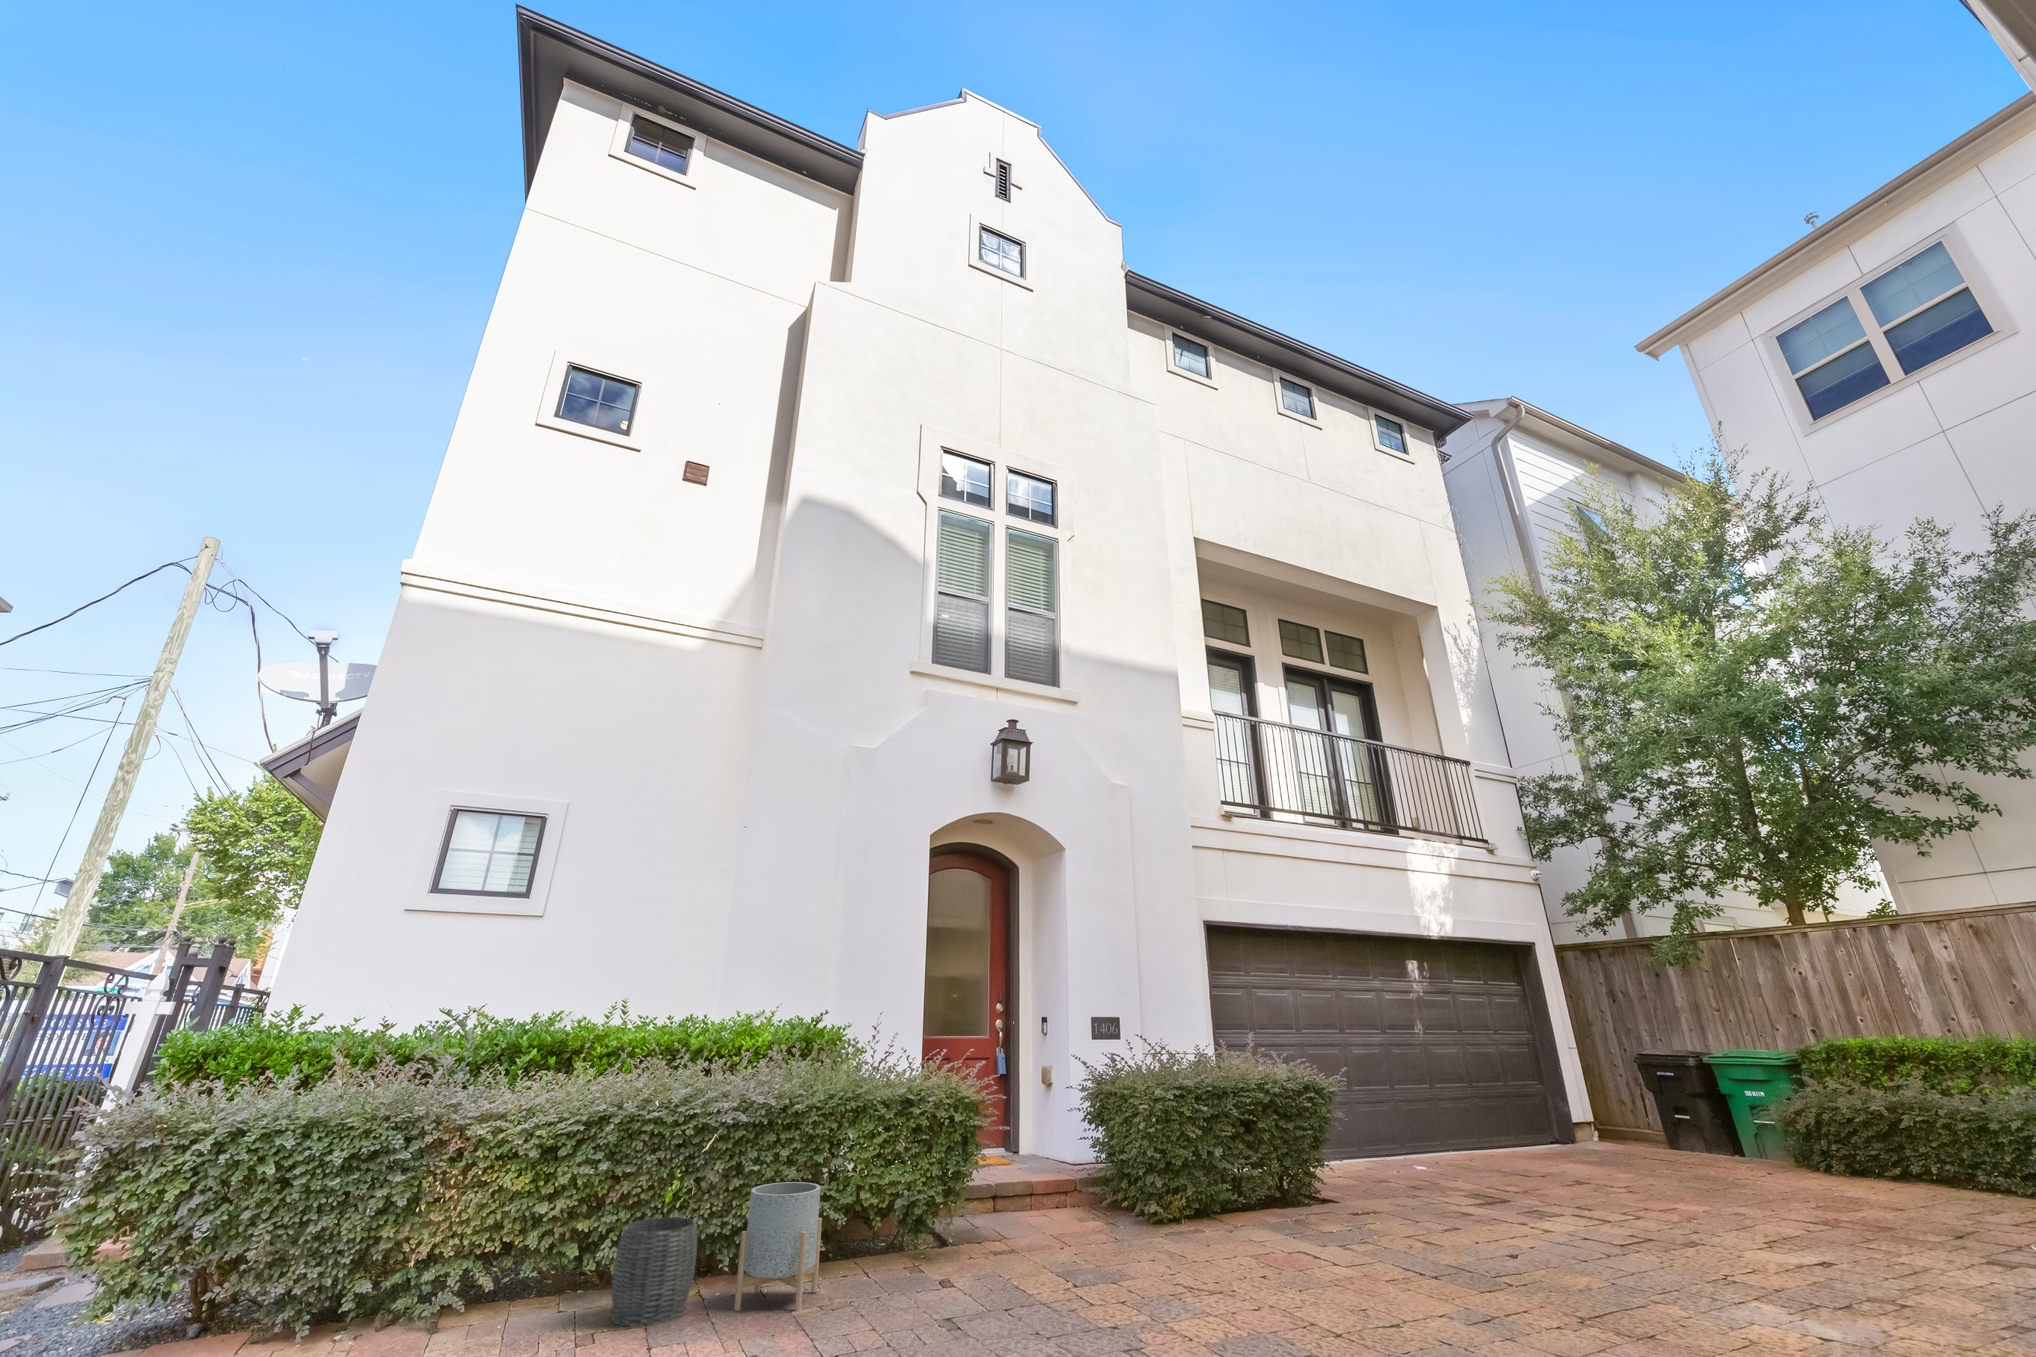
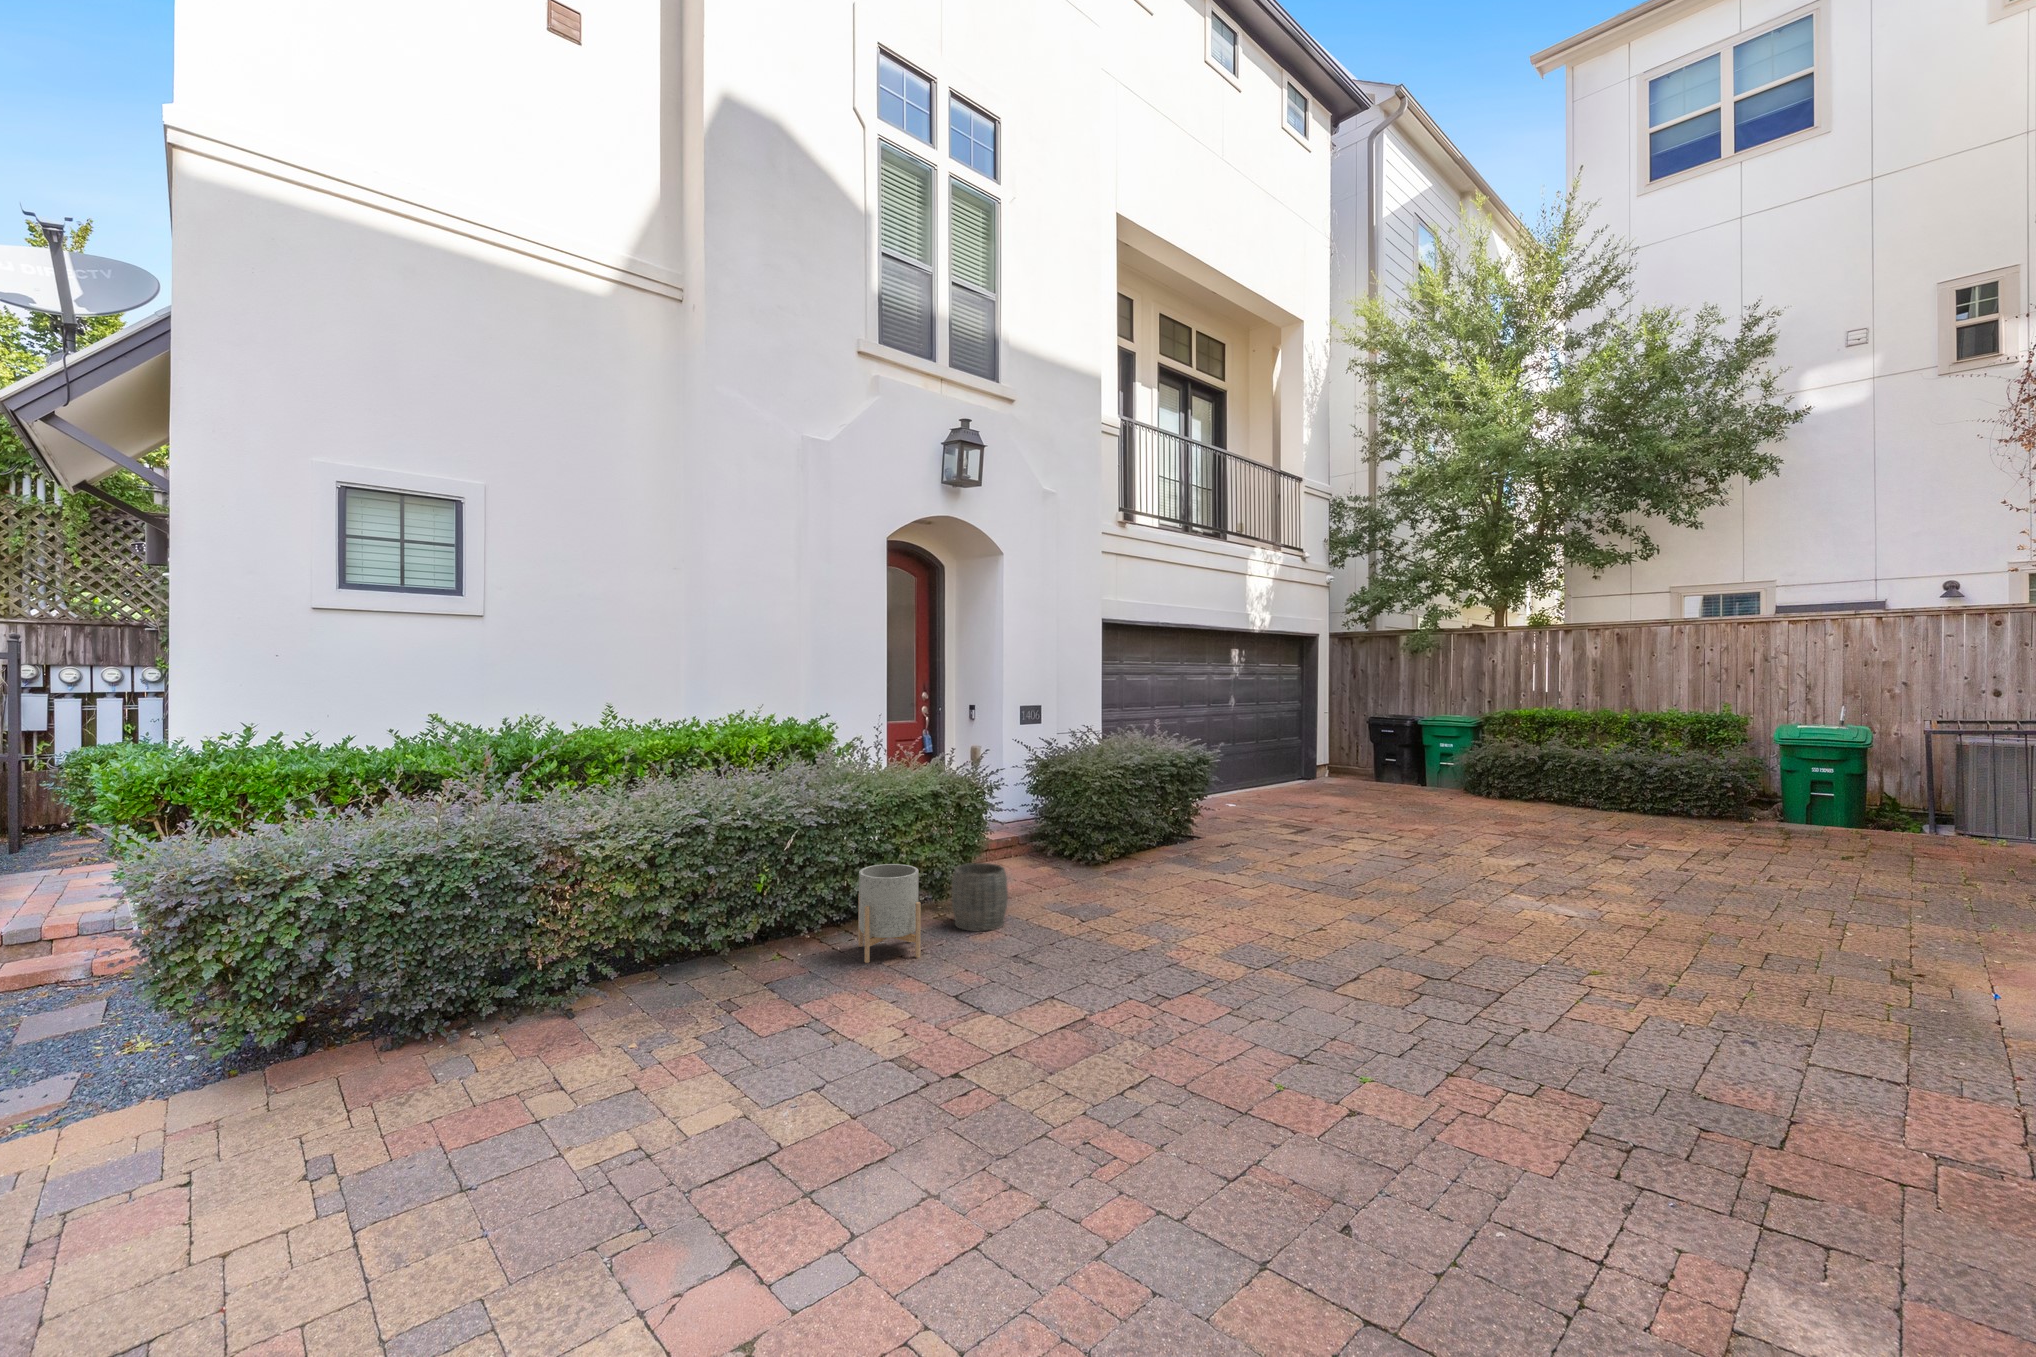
woven basket: present [612,1217,698,1326] -> present [952,863,1008,931]

